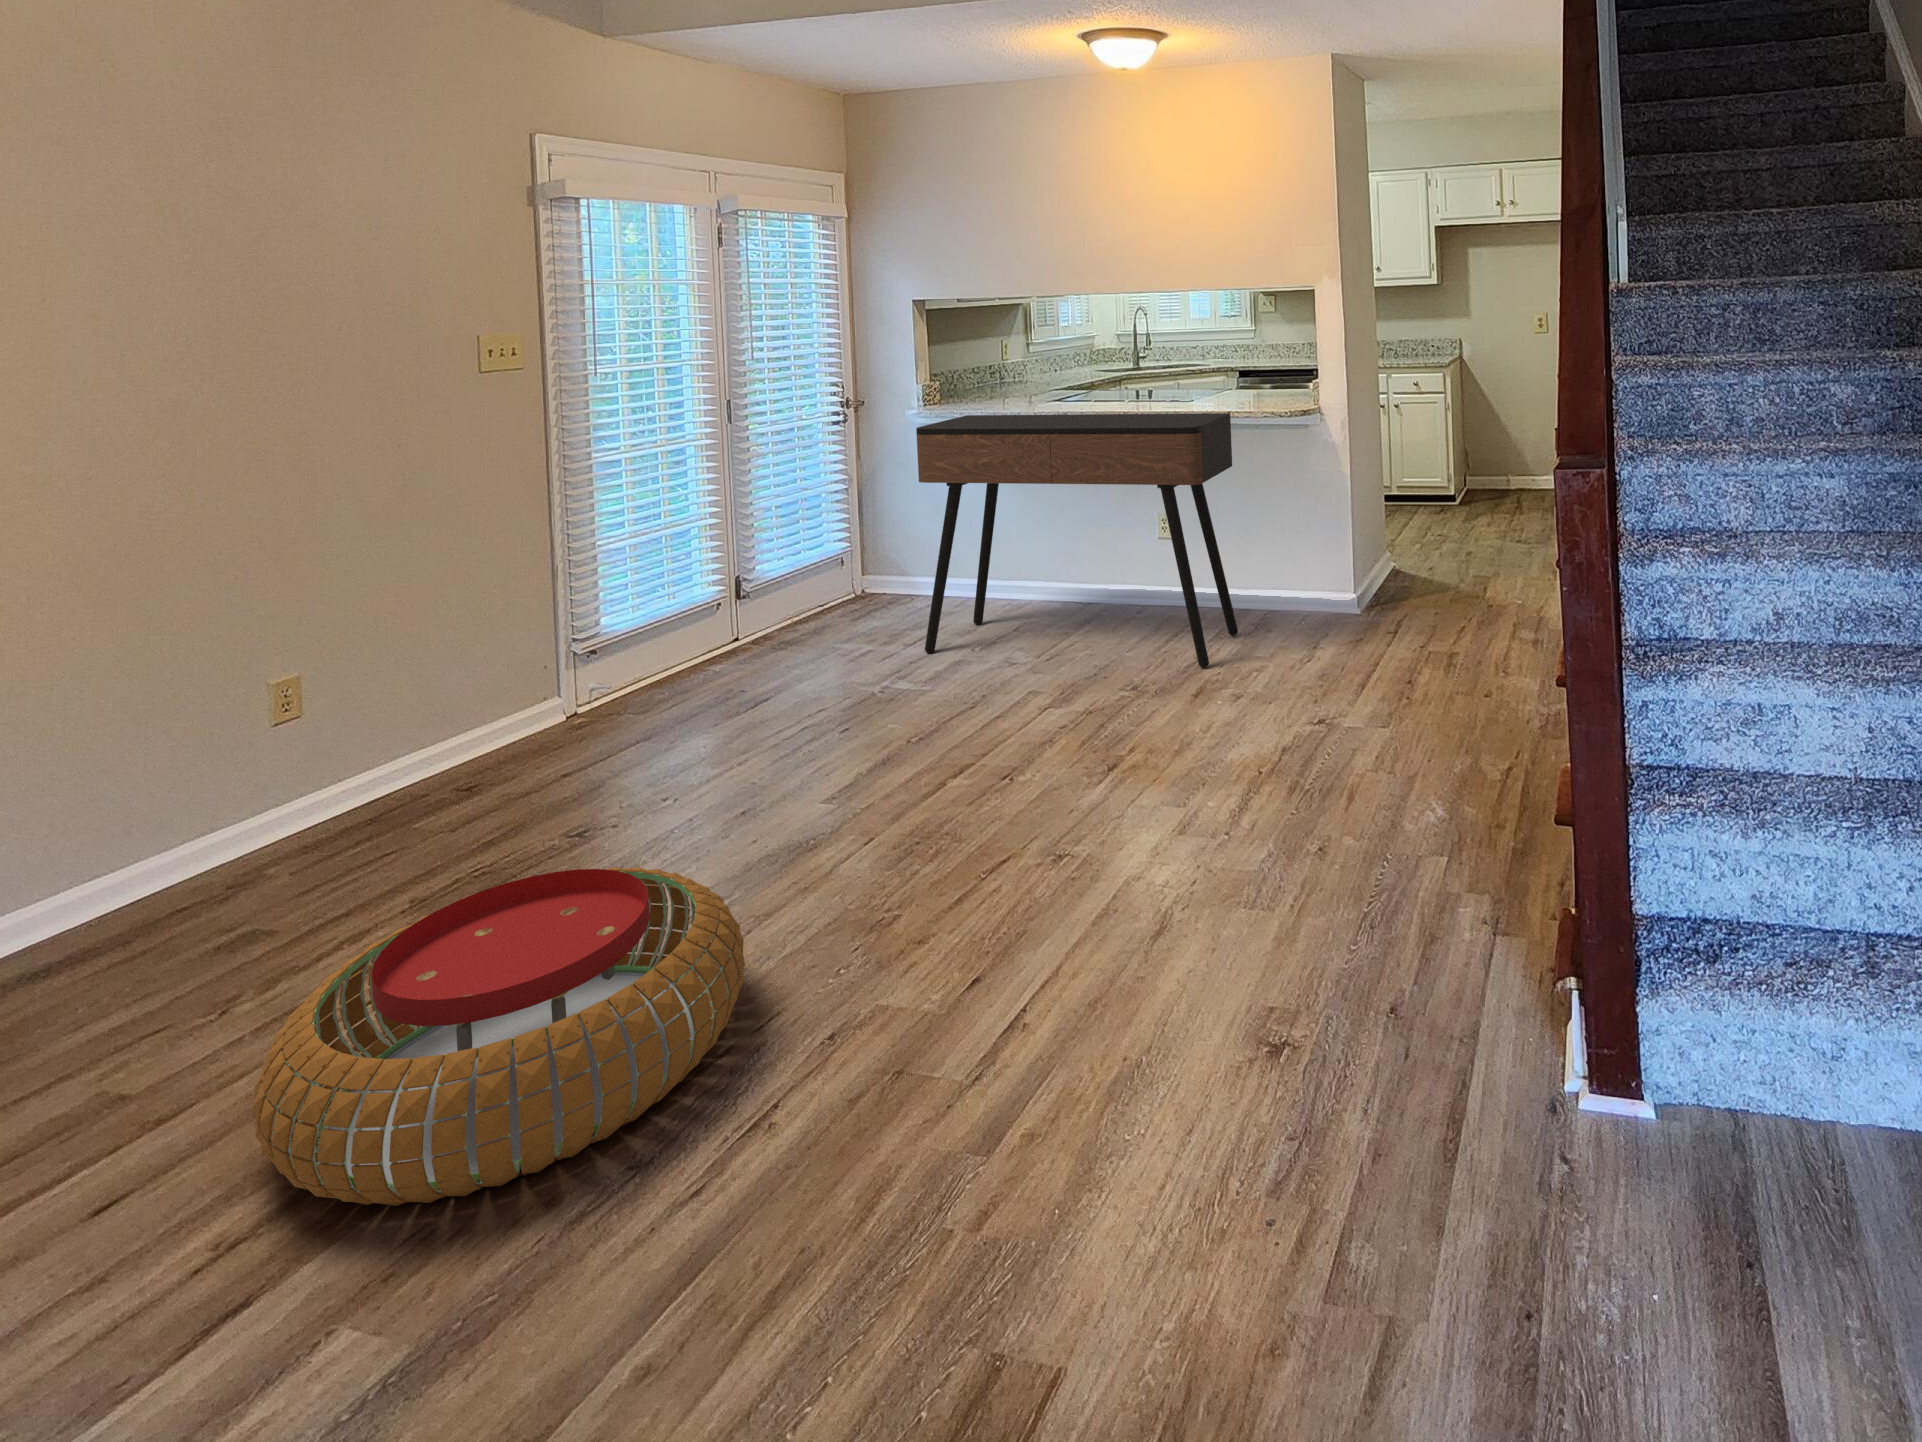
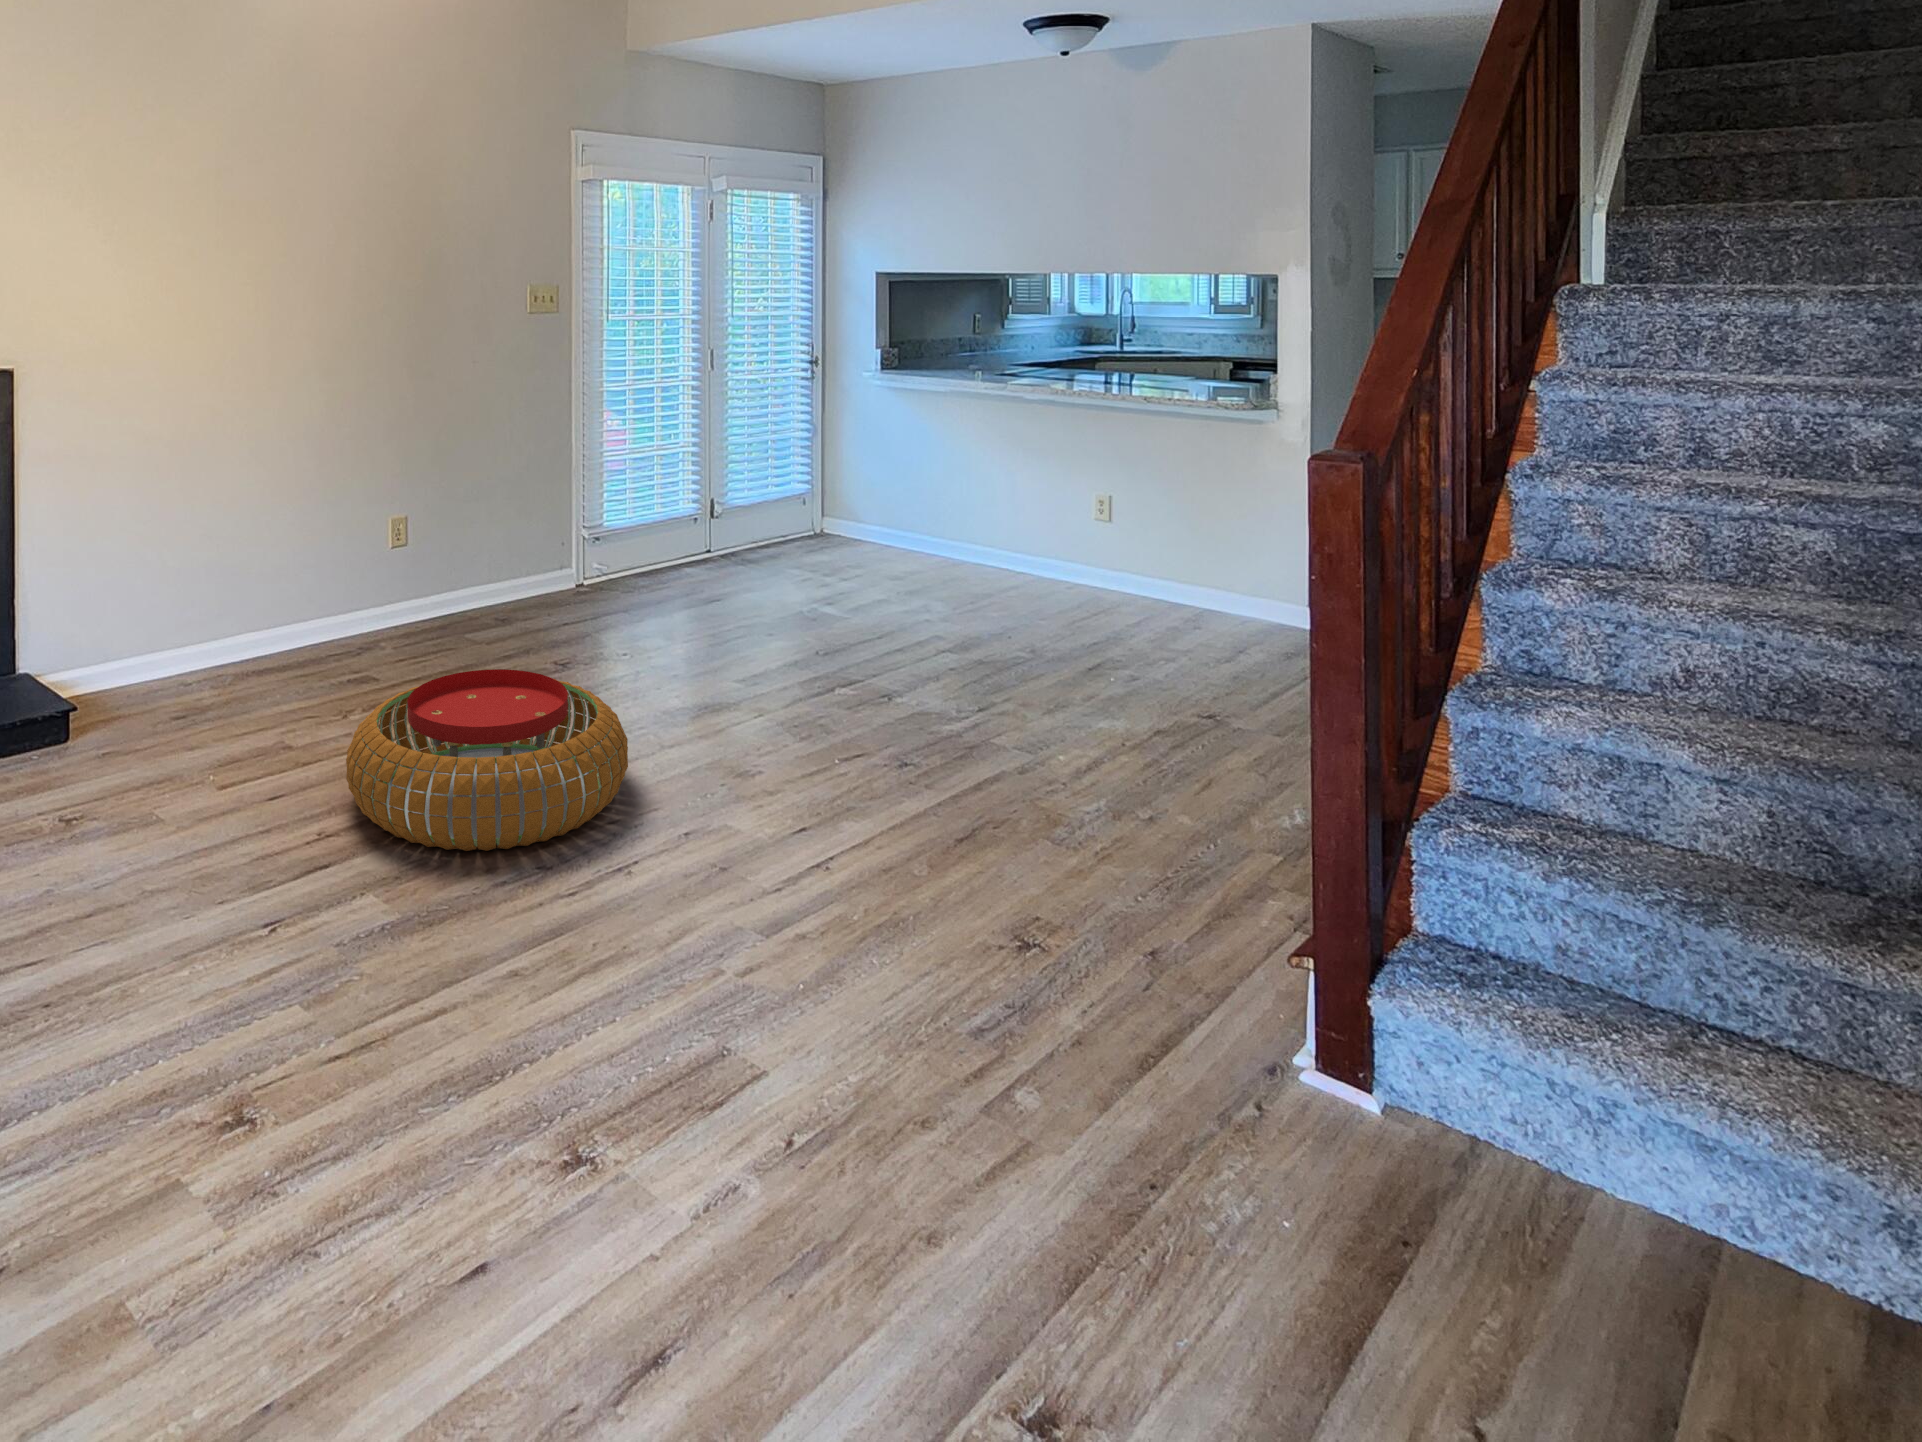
console table: present [916,413,1238,667] -> none [824,379,1132,645]

